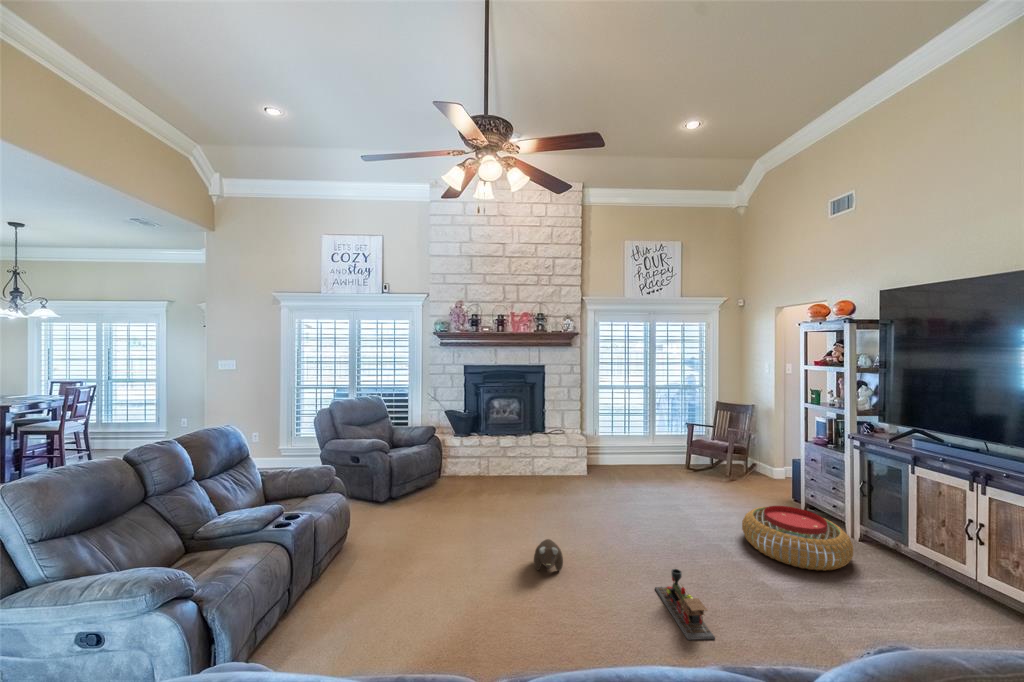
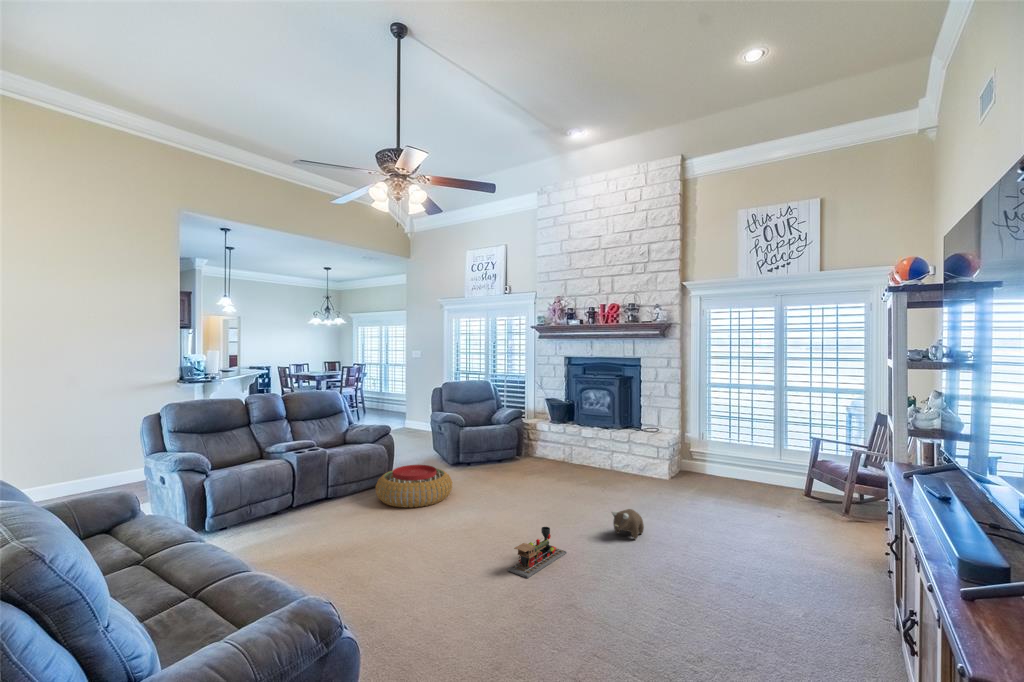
pouf: present [742,506,853,571] -> present [376,465,452,508]
plush toy: present [534,539,563,571] -> present [612,509,644,539]

